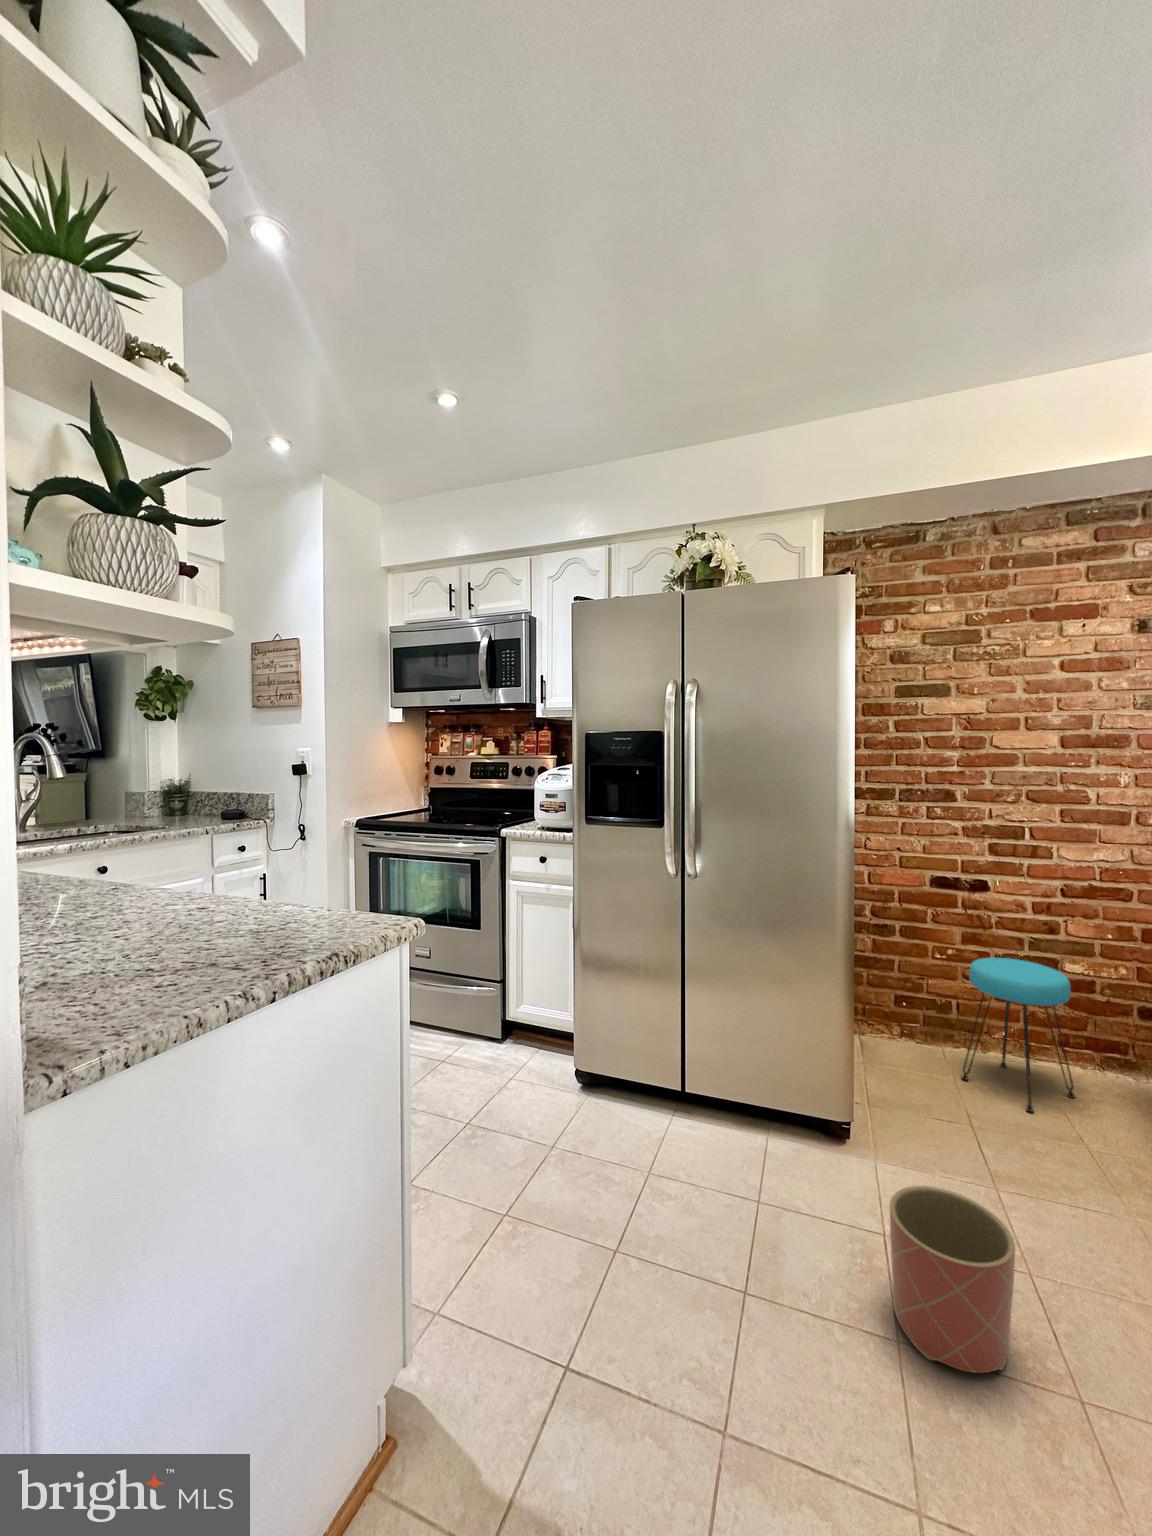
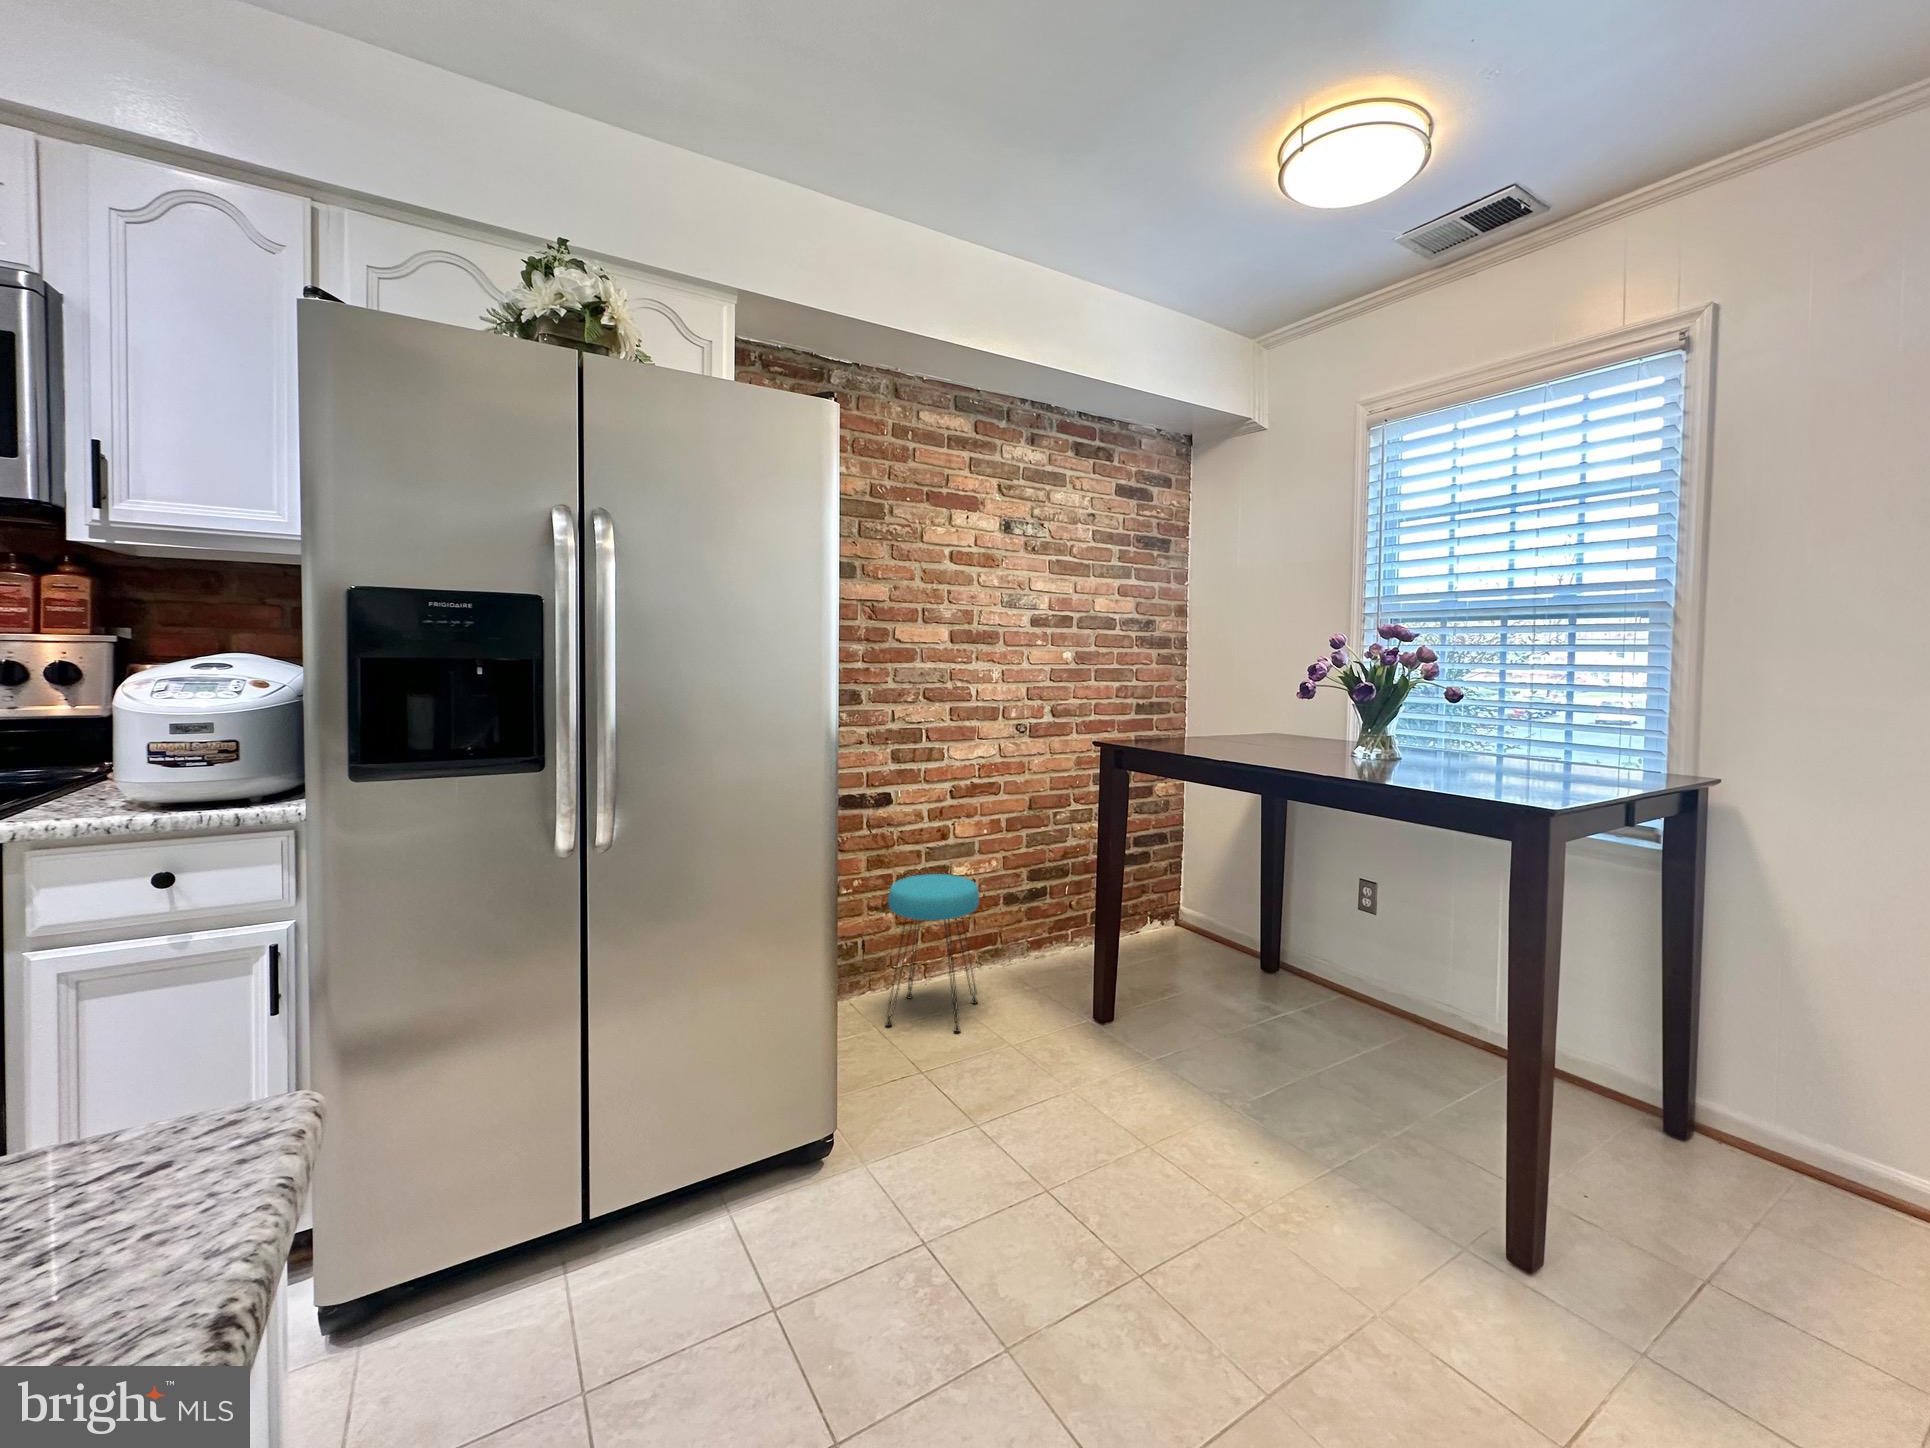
planter: present [889,1186,1015,1373] -> none [985,1131,1103,1323]

